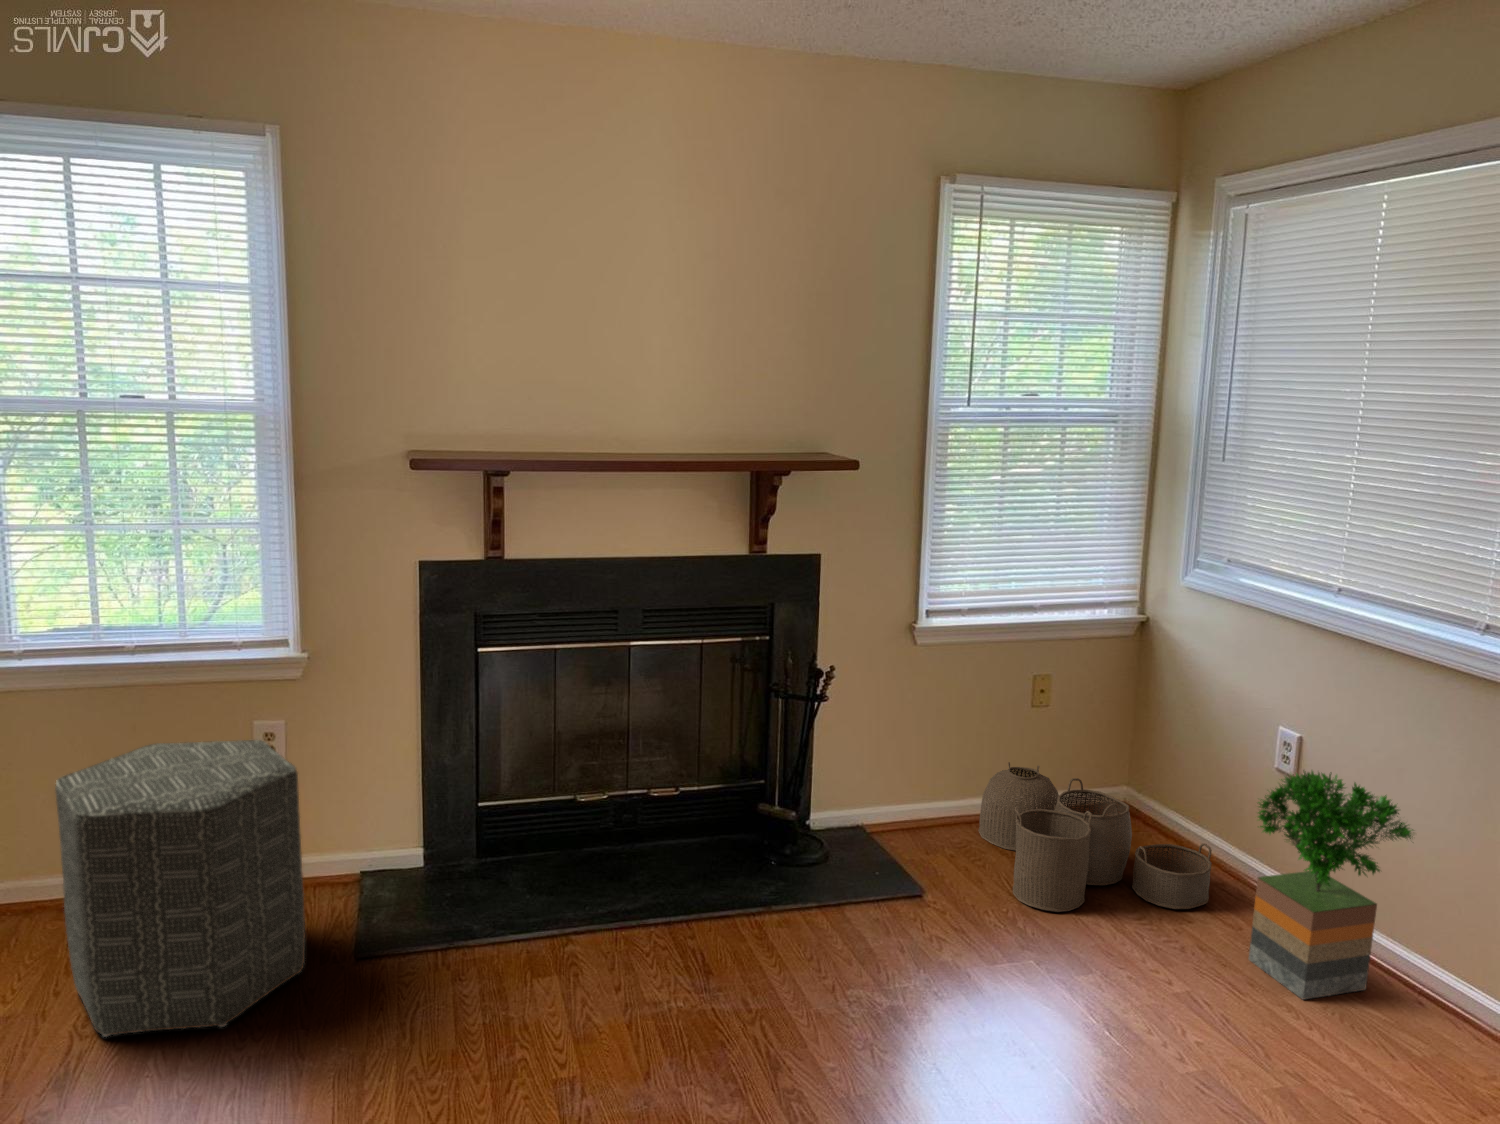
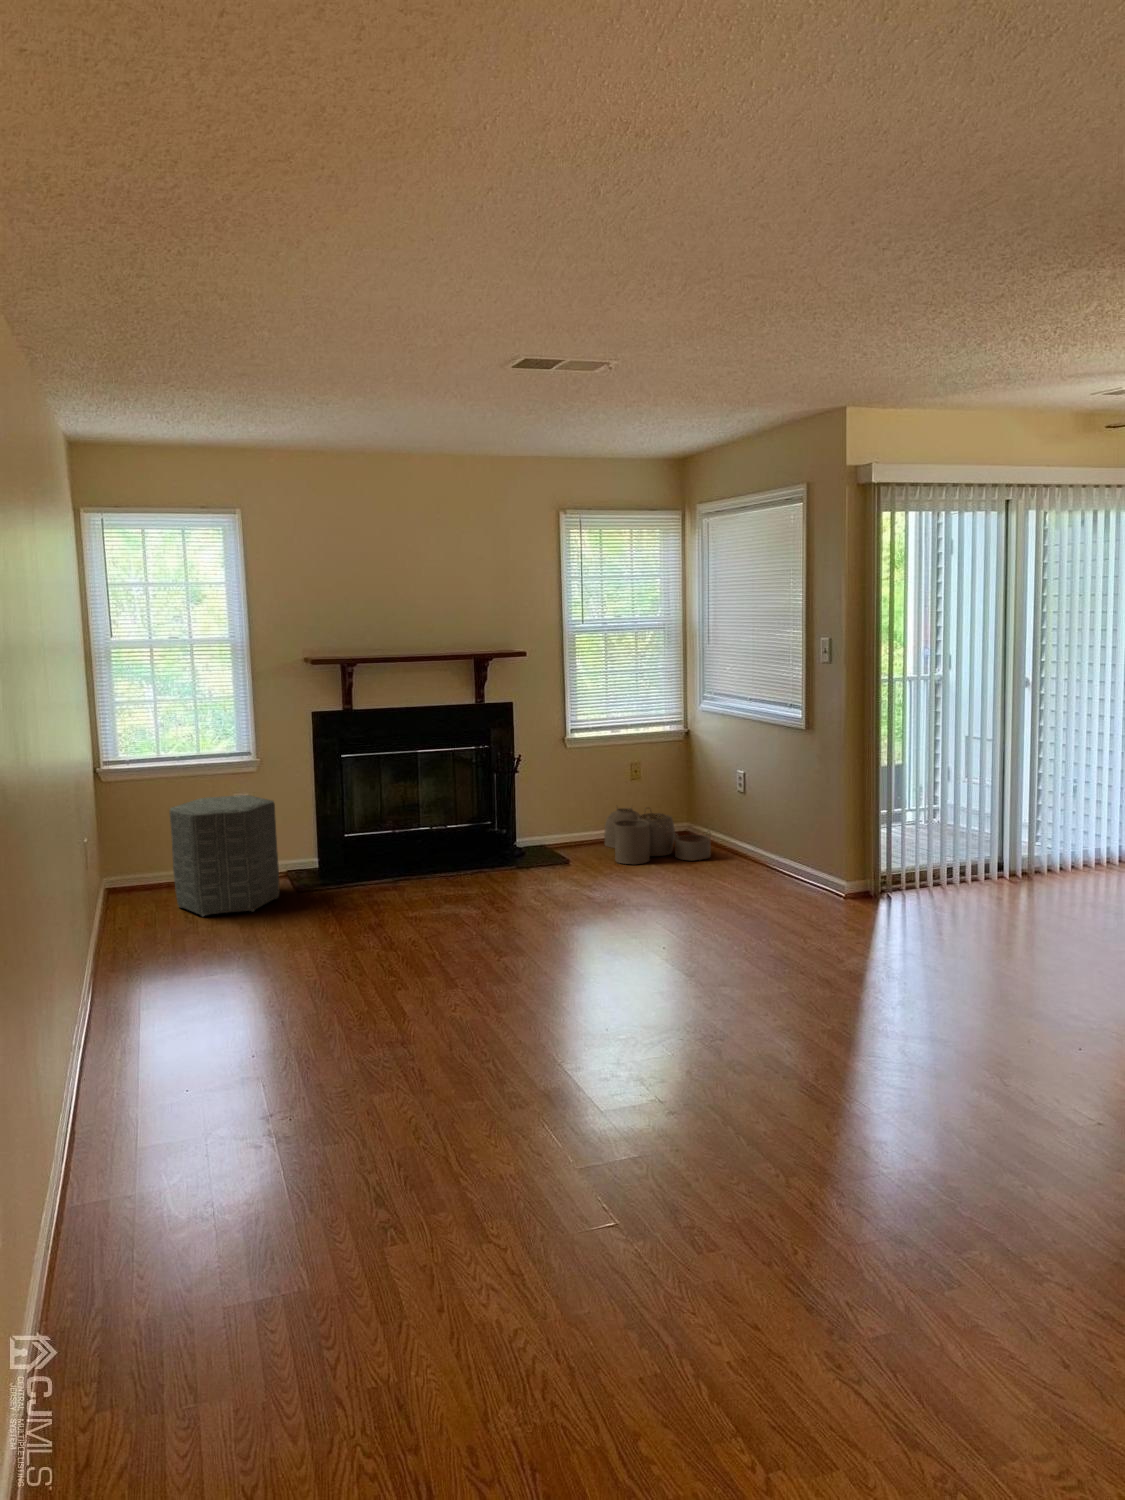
potted tree: present [1249,771,1413,1000] -> none [710,780,781,880]

